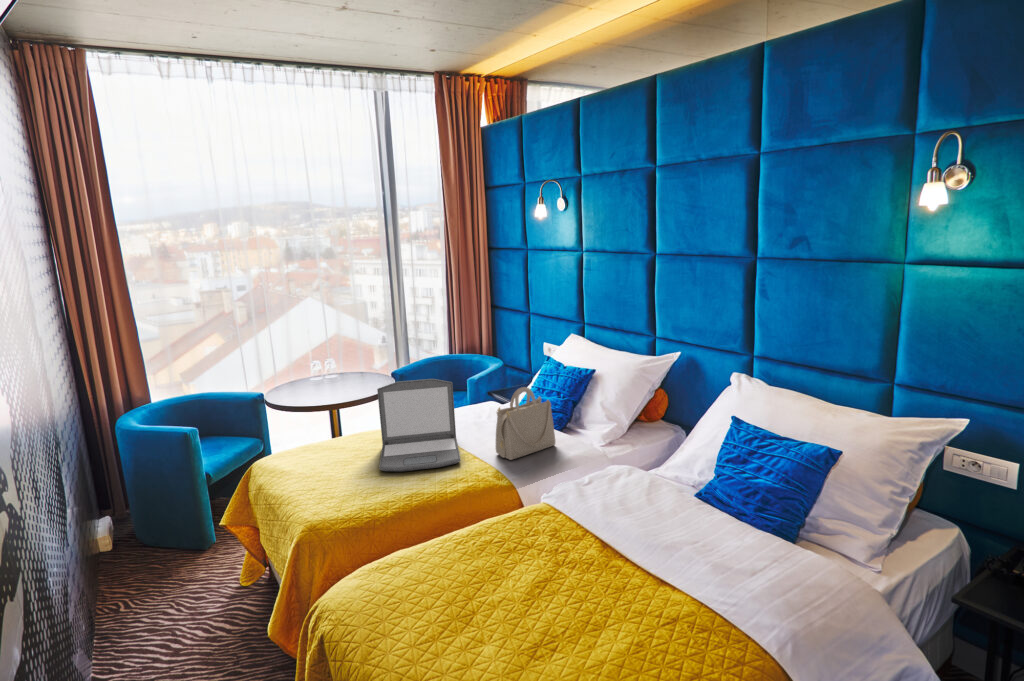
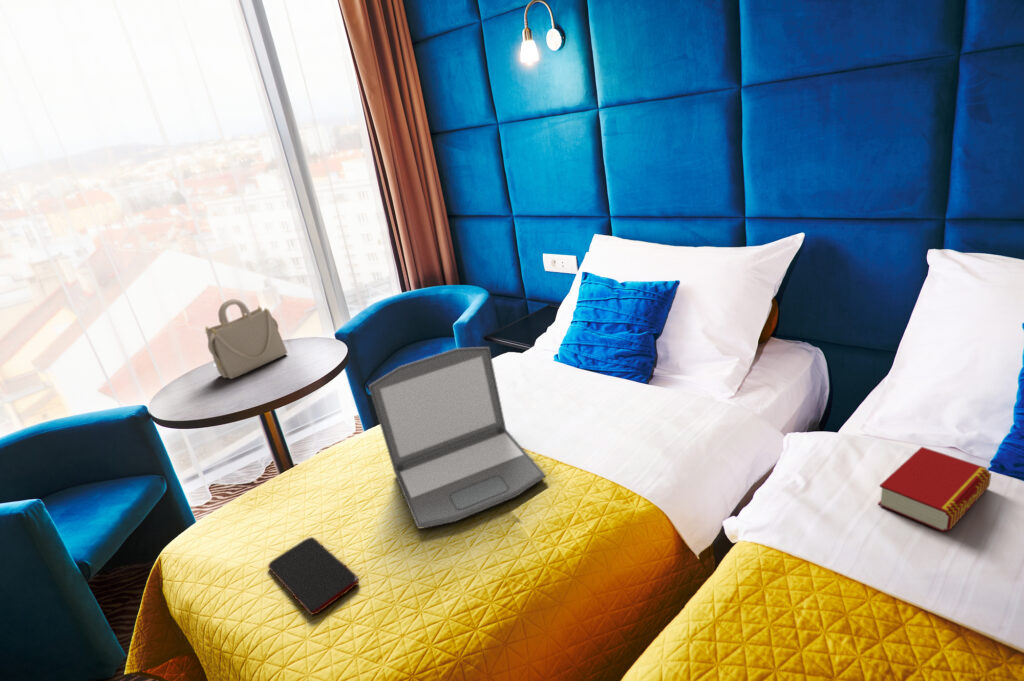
handbag: present [496,387,556,460] -> present [205,299,287,379]
smartphone: none [298,464,340,492] -> present [268,537,359,614]
book: none [615,476,678,512] -> present [878,447,991,532]

